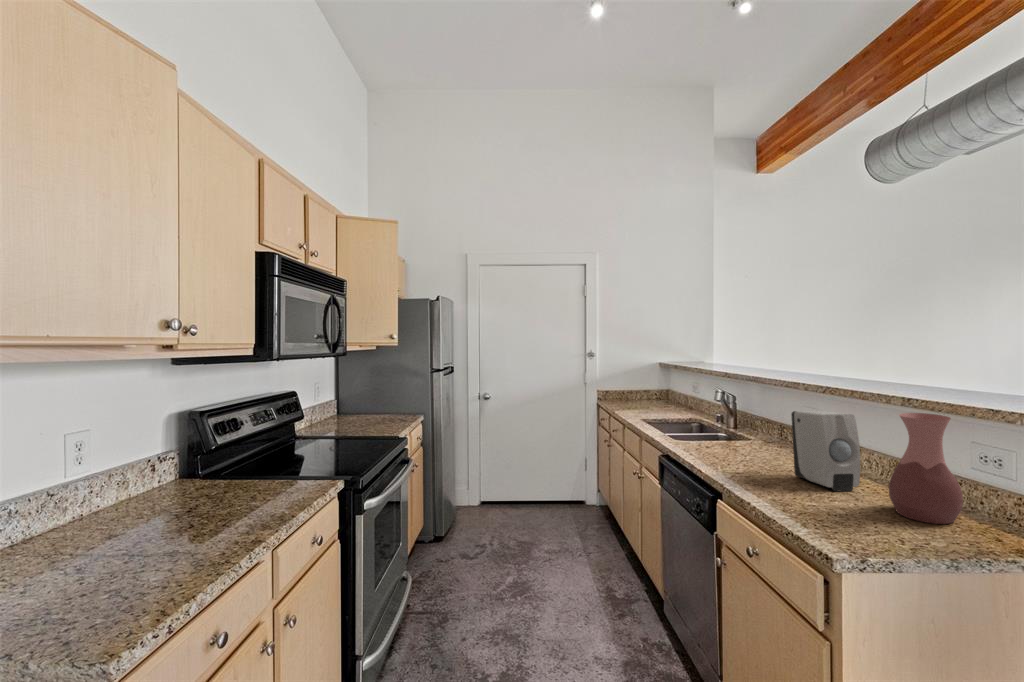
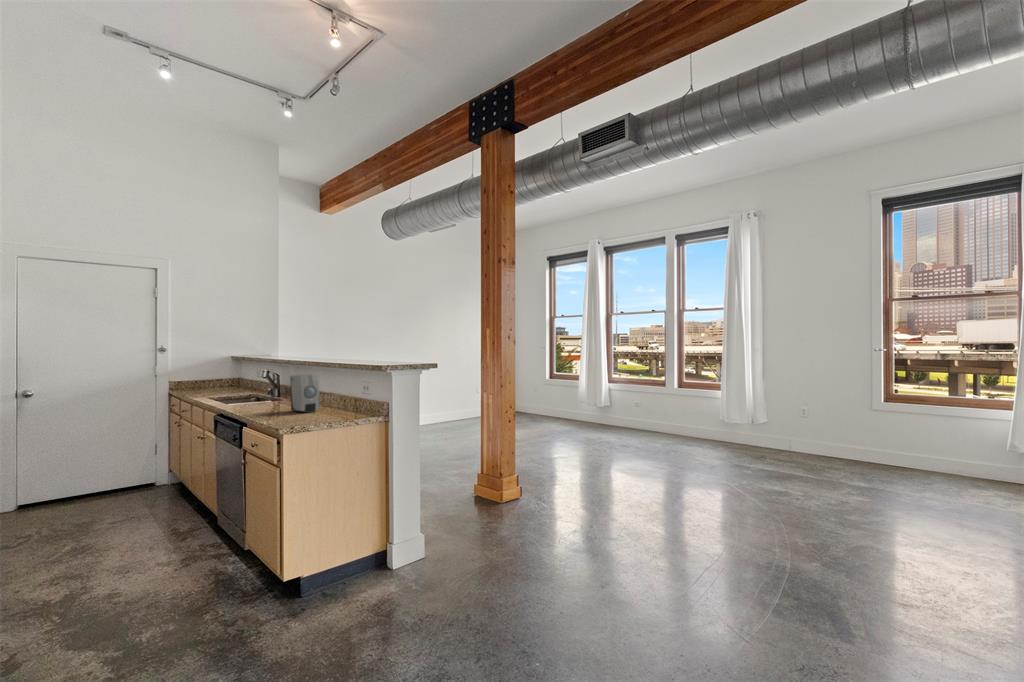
vase: present [889,413,963,524] -> none [323,370,349,416]

